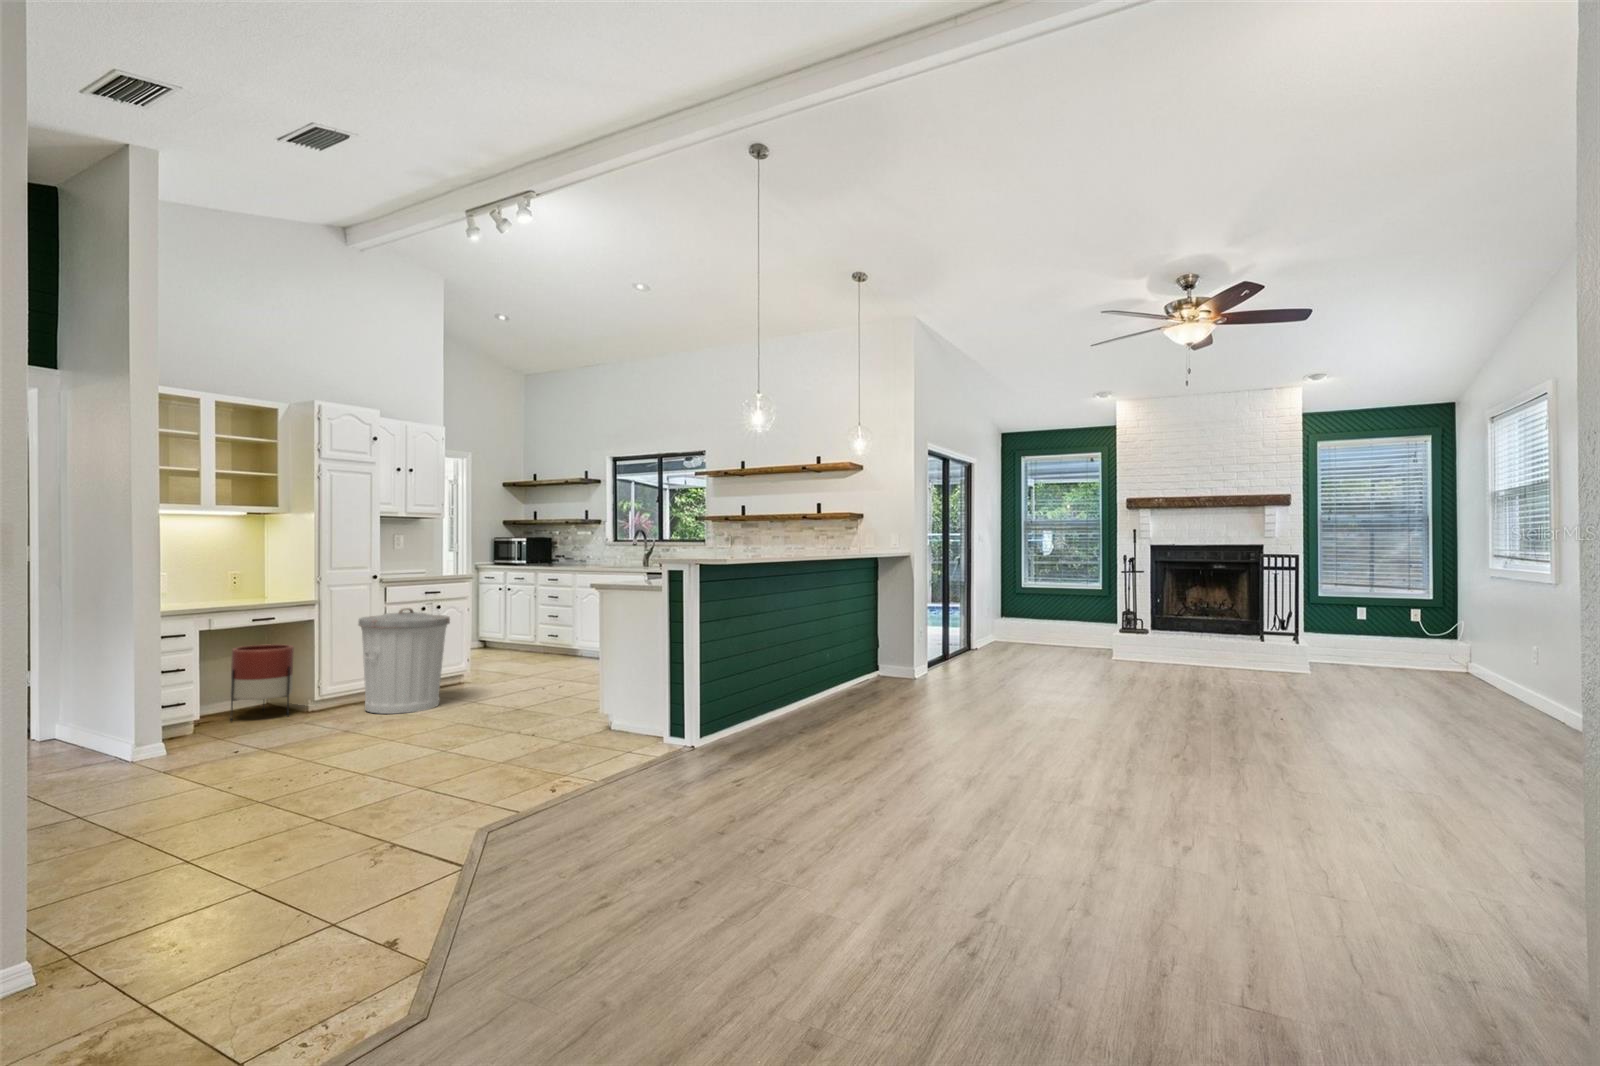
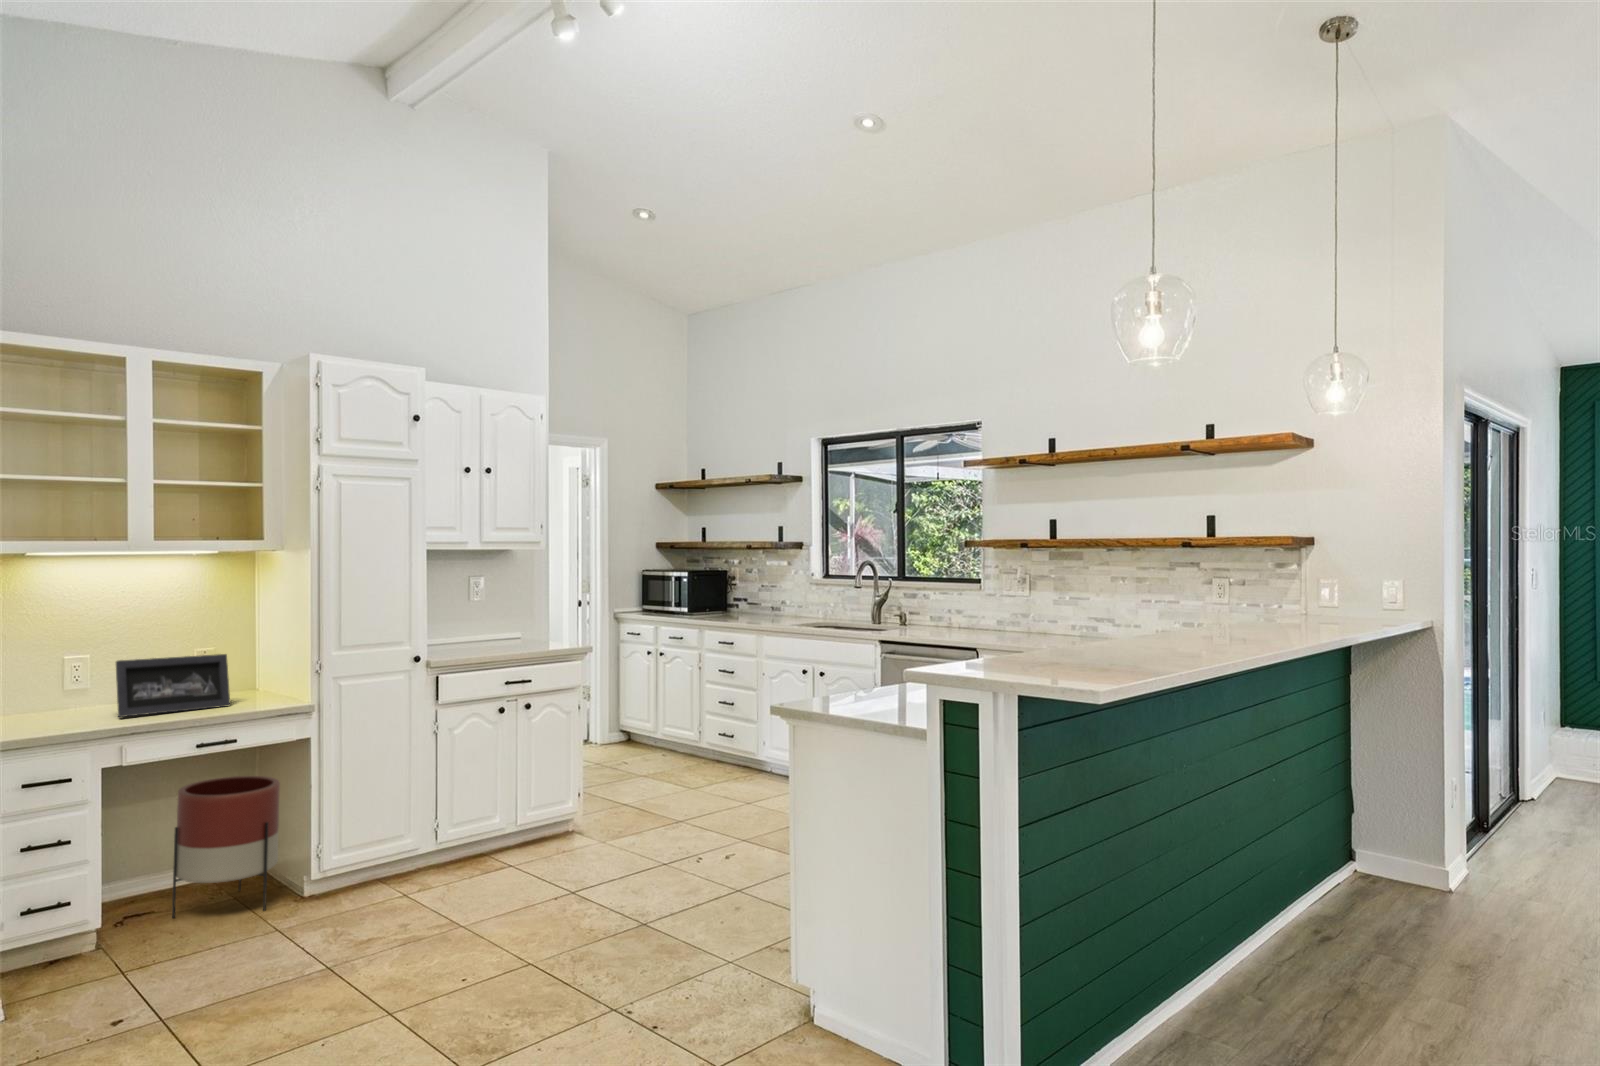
picture frame: none [199,572,265,604] -> present [116,654,230,717]
trash can: present [358,608,450,714] -> none [376,720,532,920]

